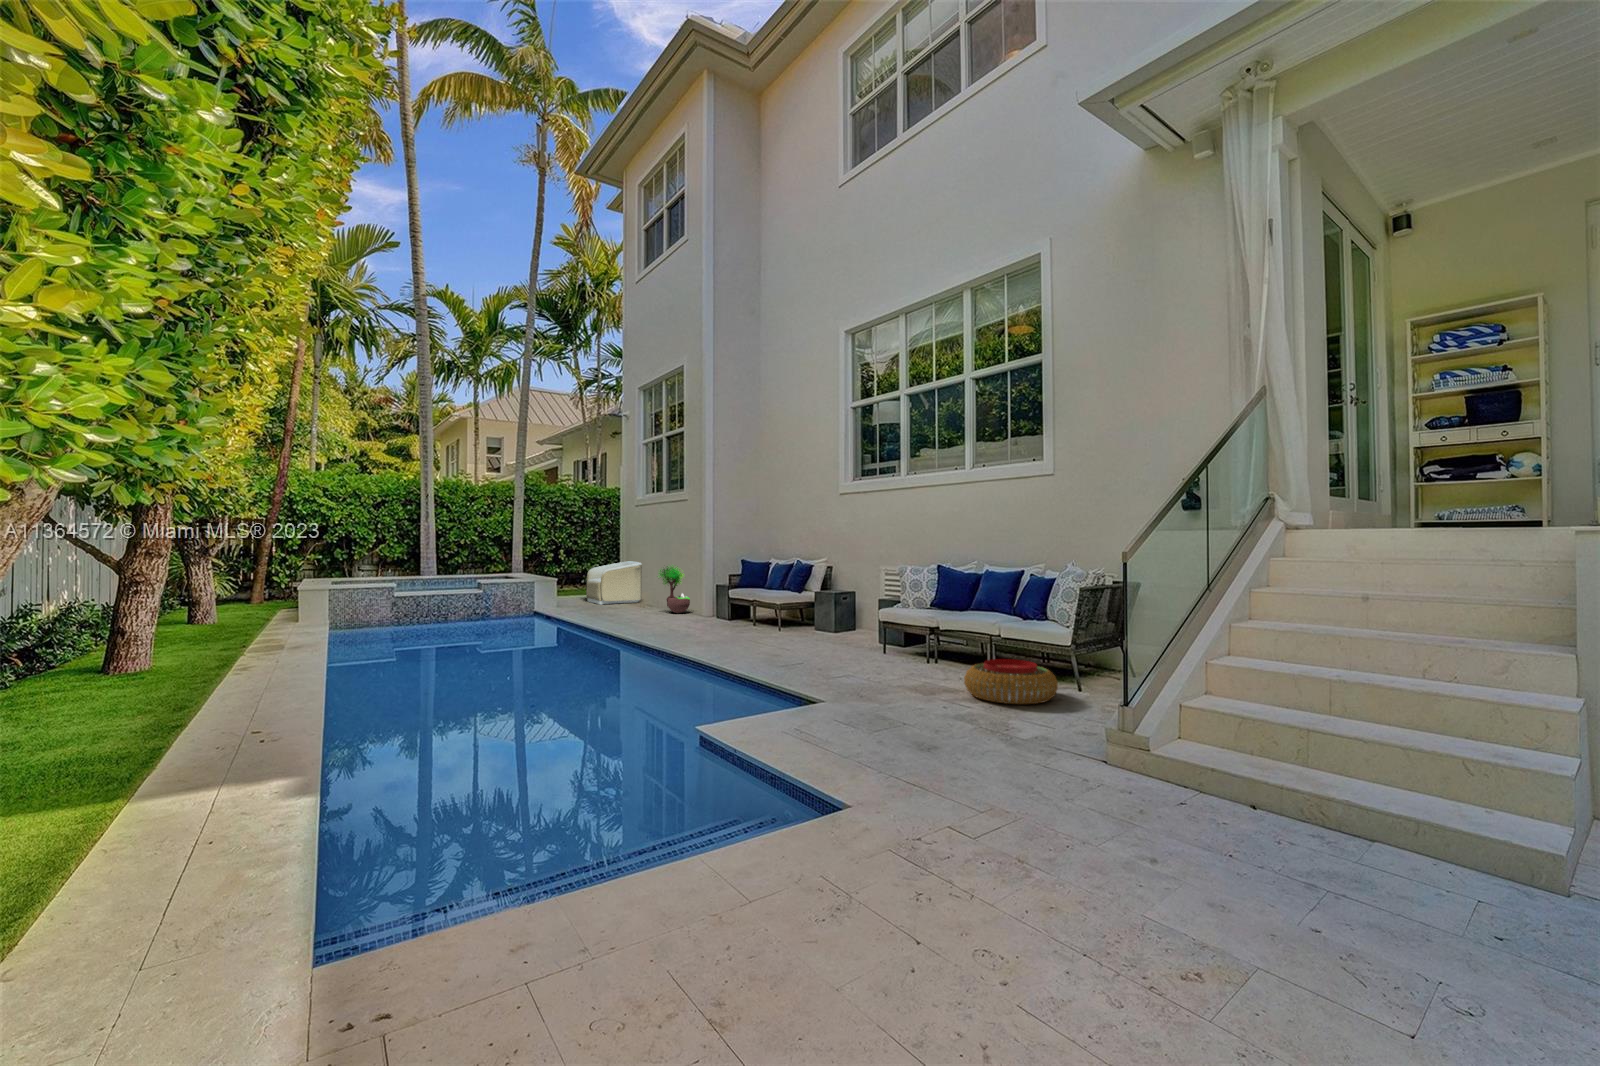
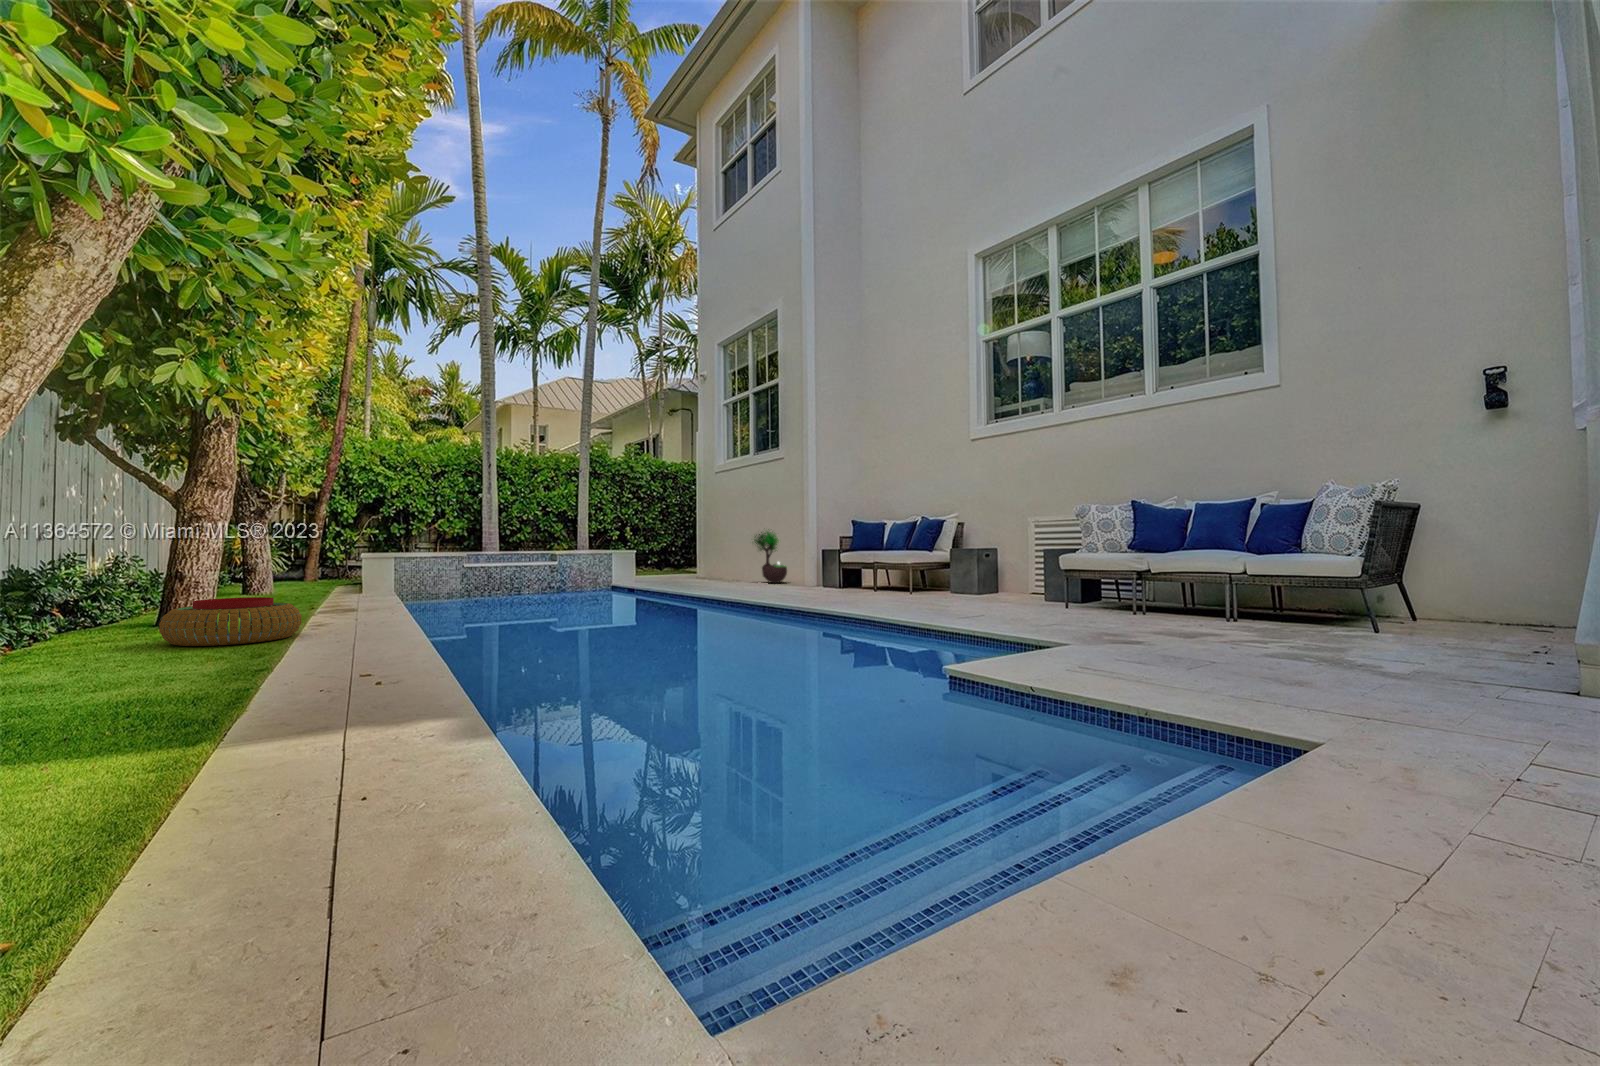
armchair: present [586,562,642,604] -> none [663,534,724,578]
pouf: present [964,659,1058,704] -> present [159,597,302,646]

